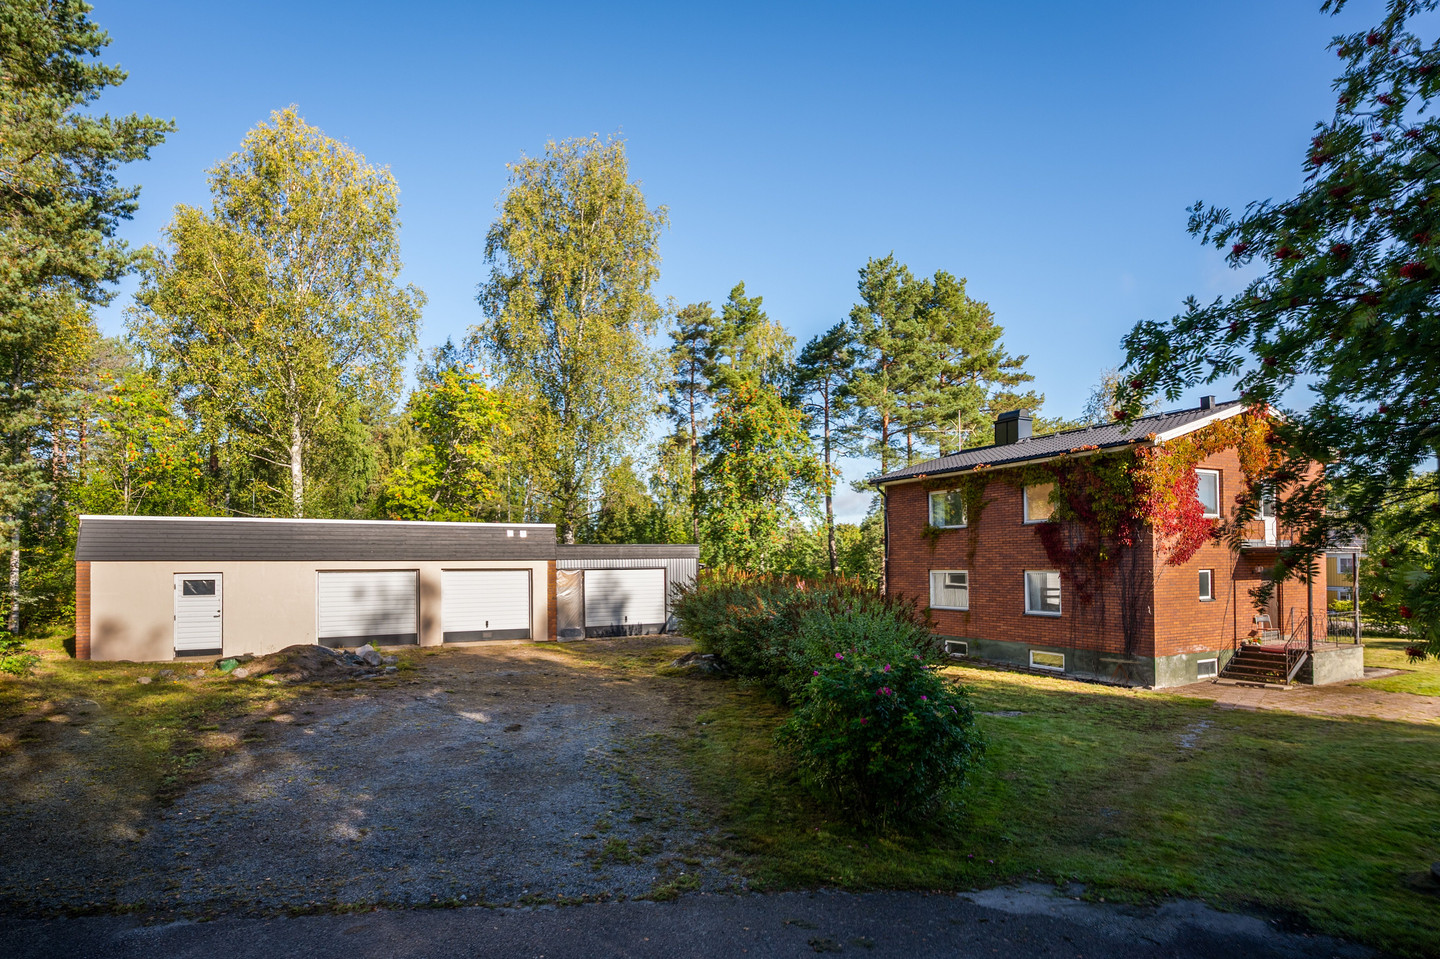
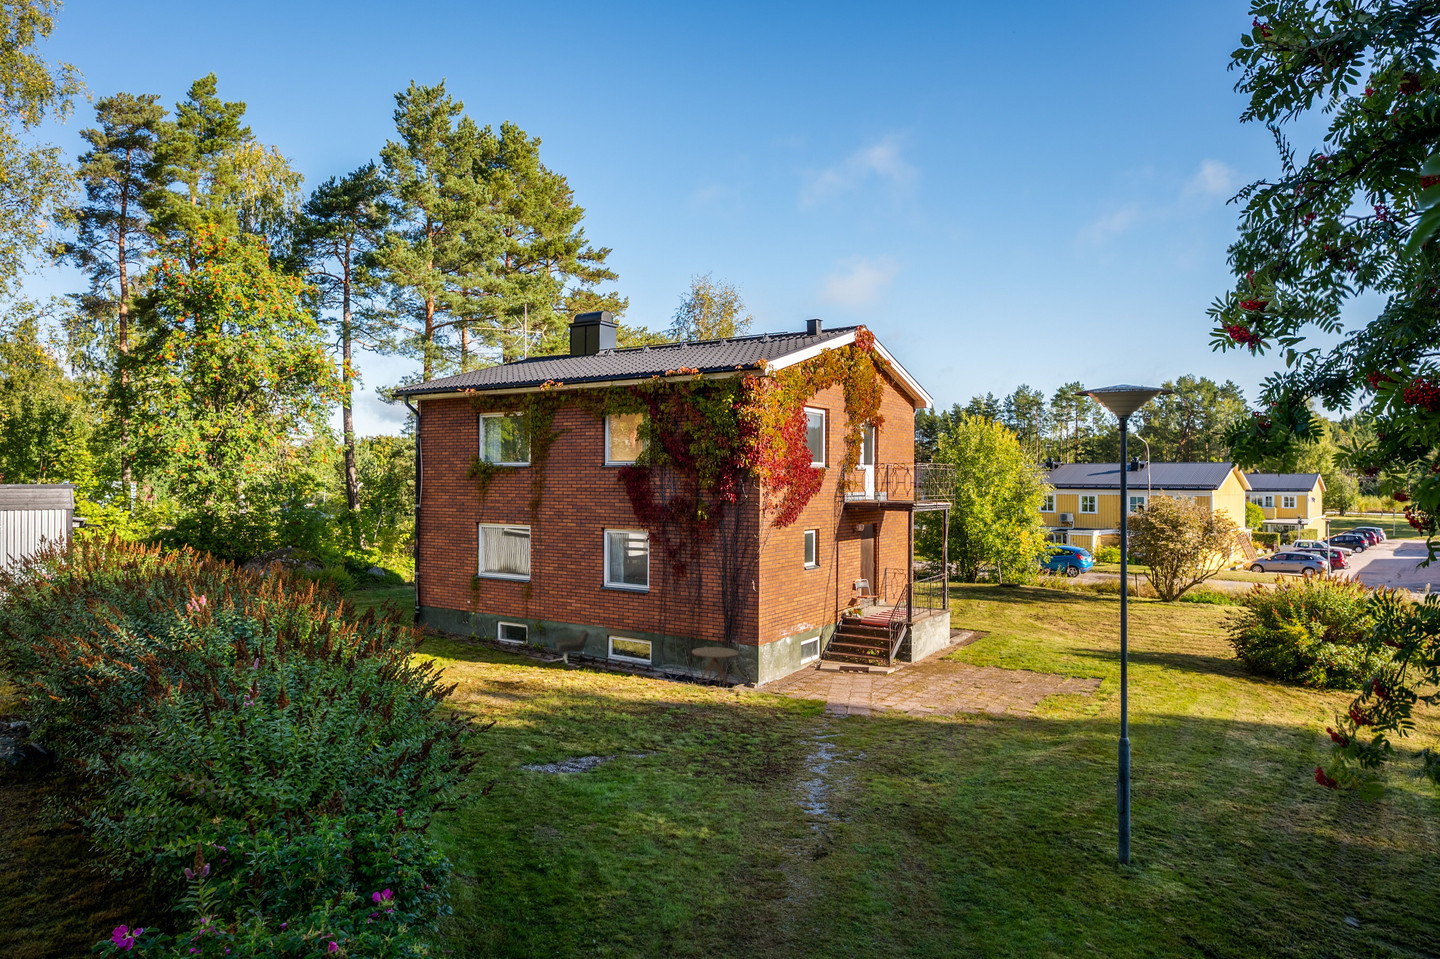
lounge chair: none [988,647,1017,669] -> present [556,629,589,662]

